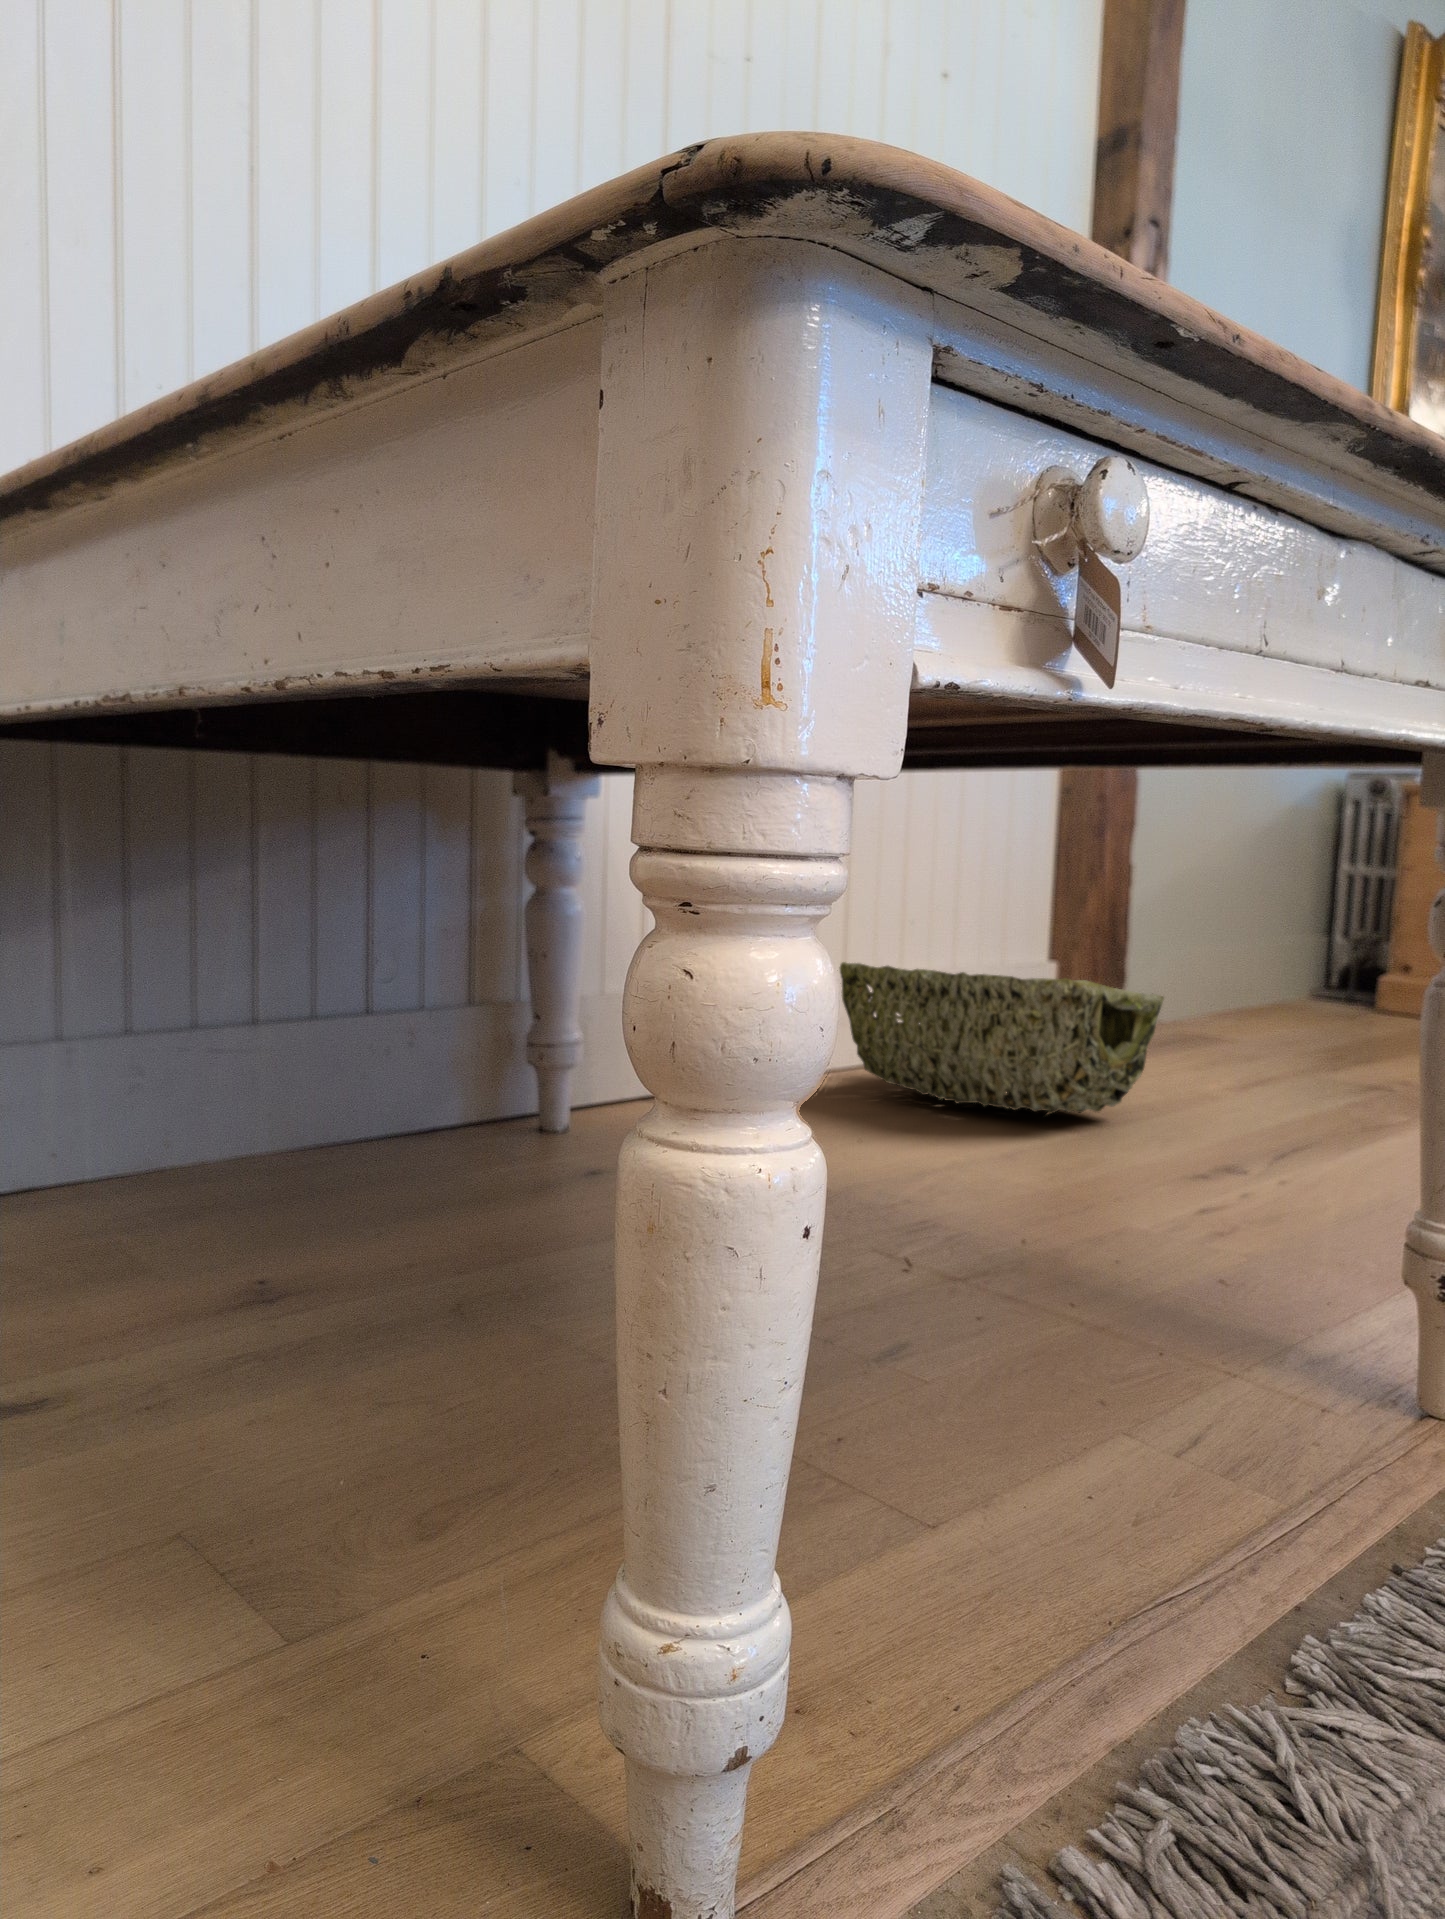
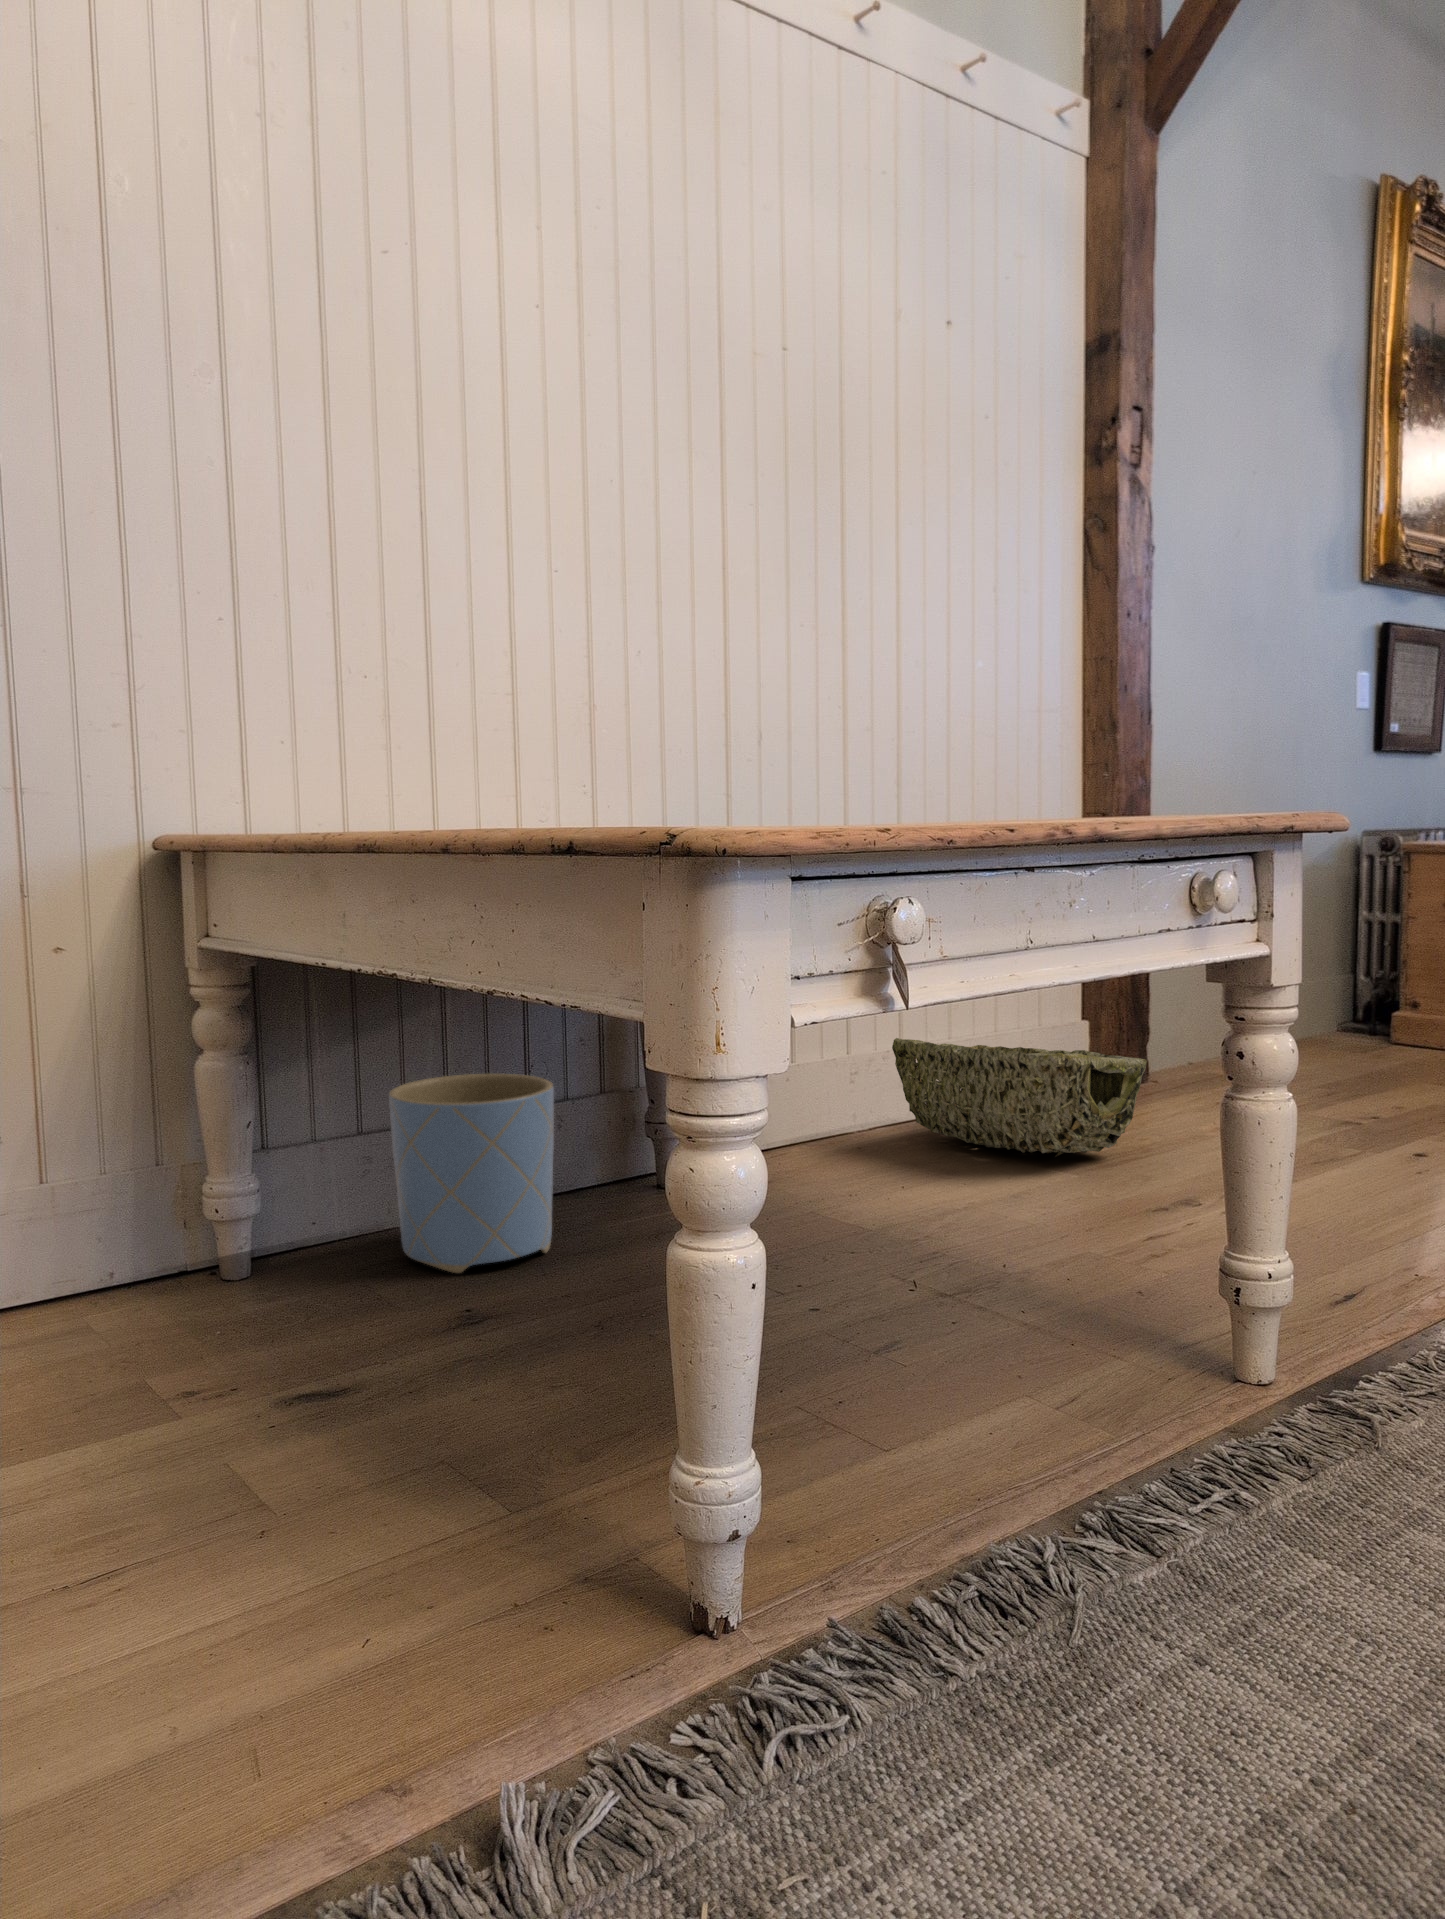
planter: none [148,964,394,1242] -> present [389,1074,554,1273]

